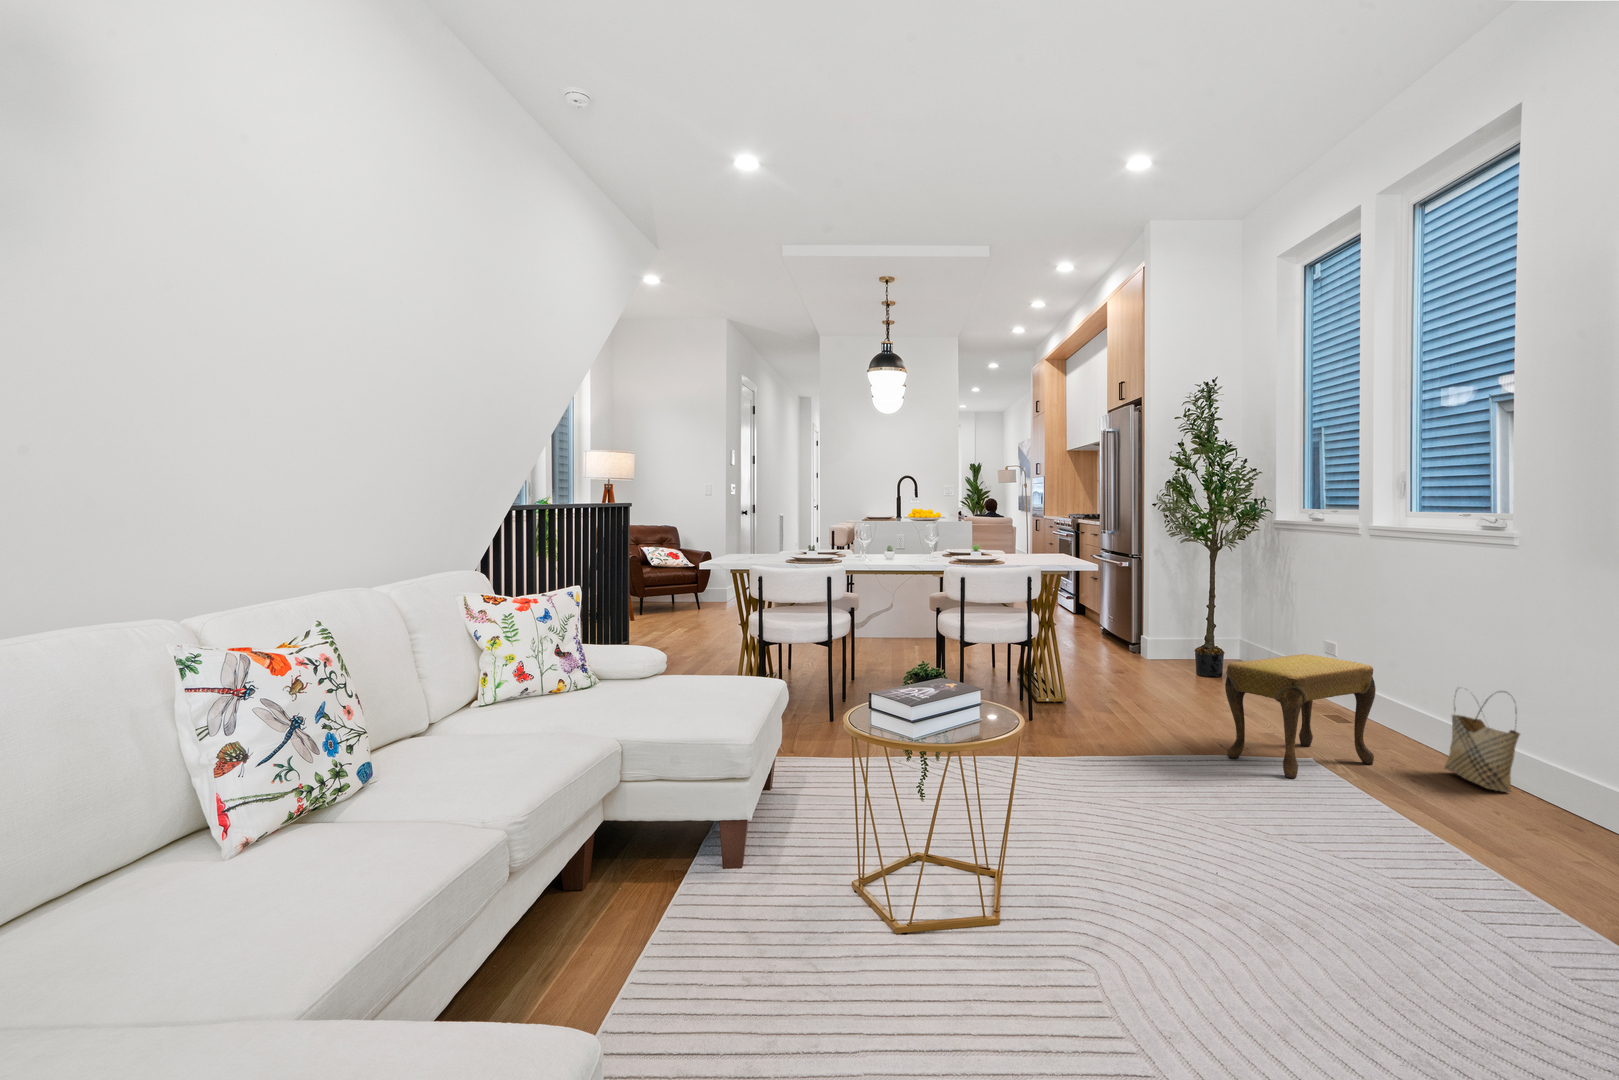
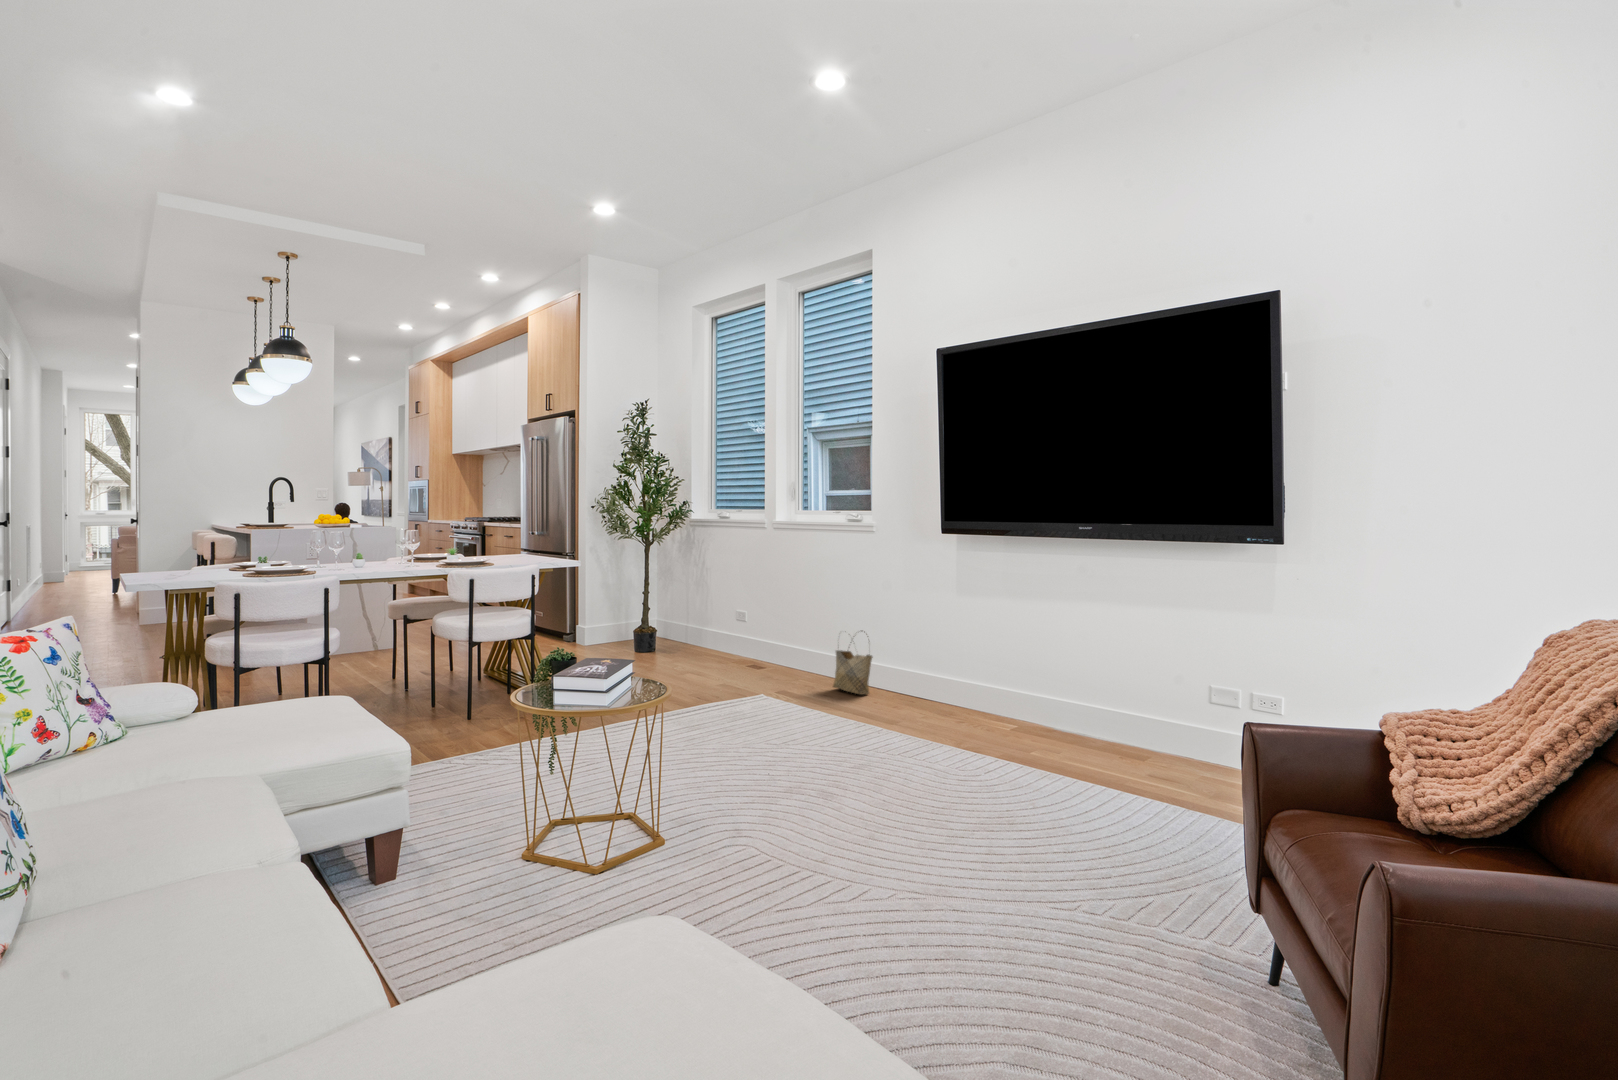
footstool: present [1225,654,1376,778] -> none [709,621,796,710]

